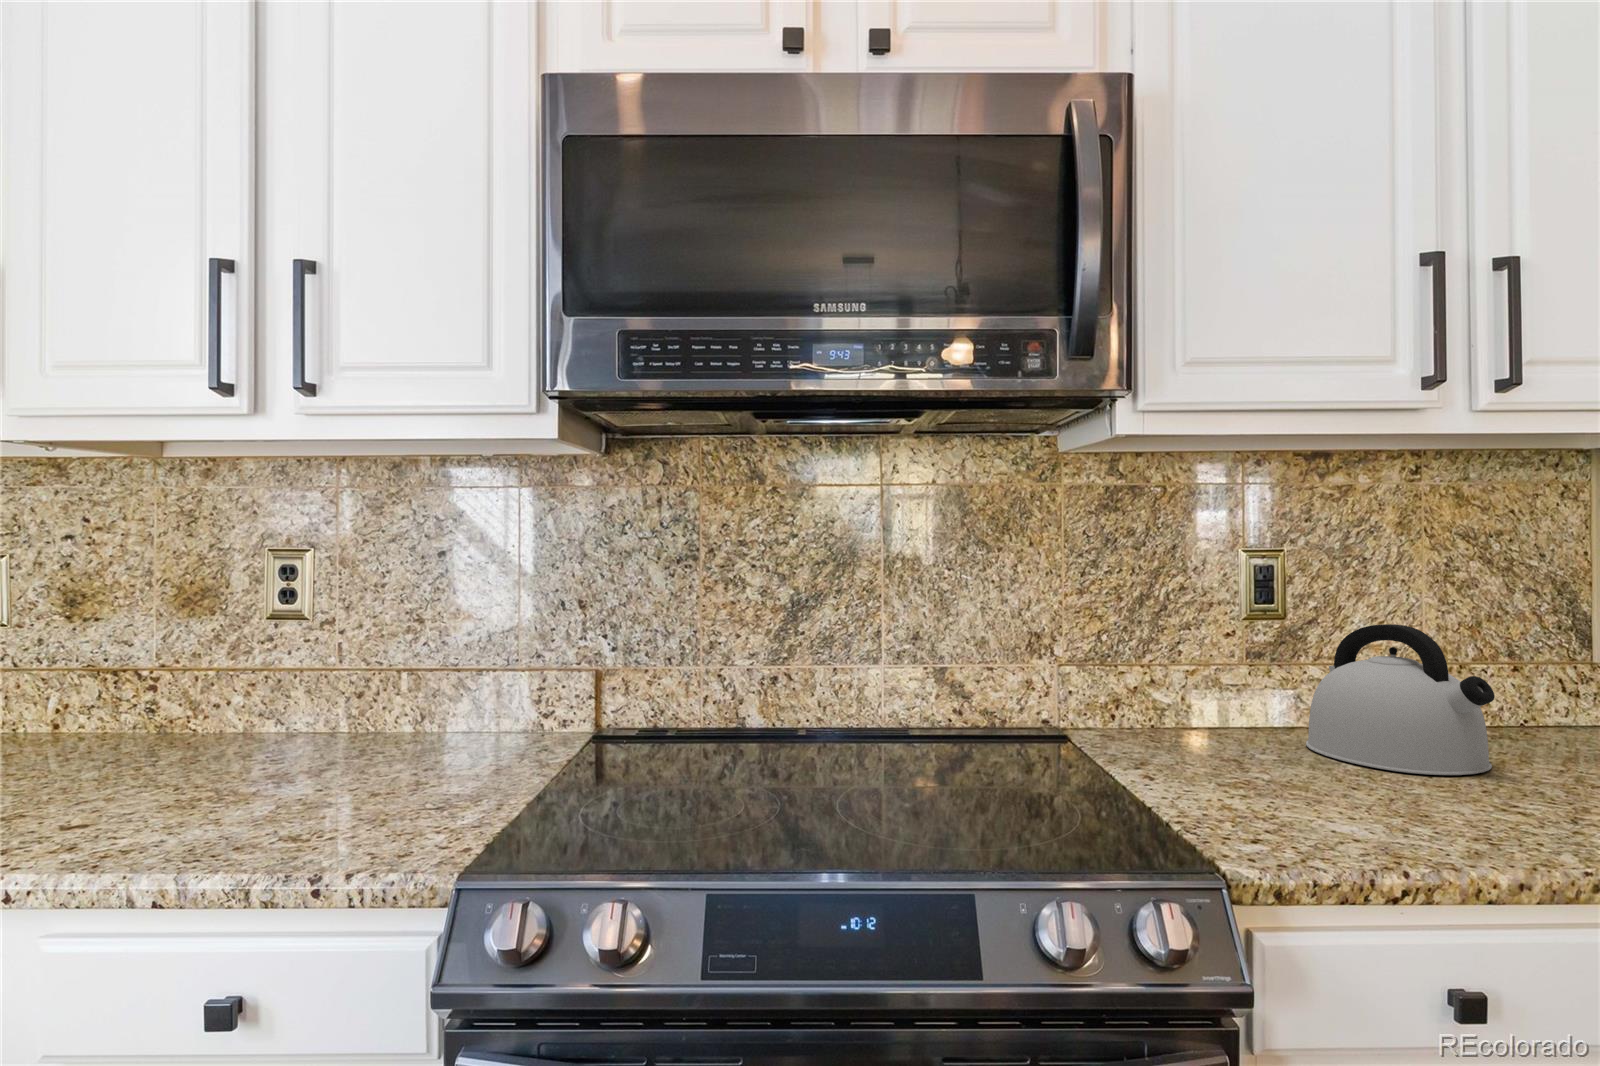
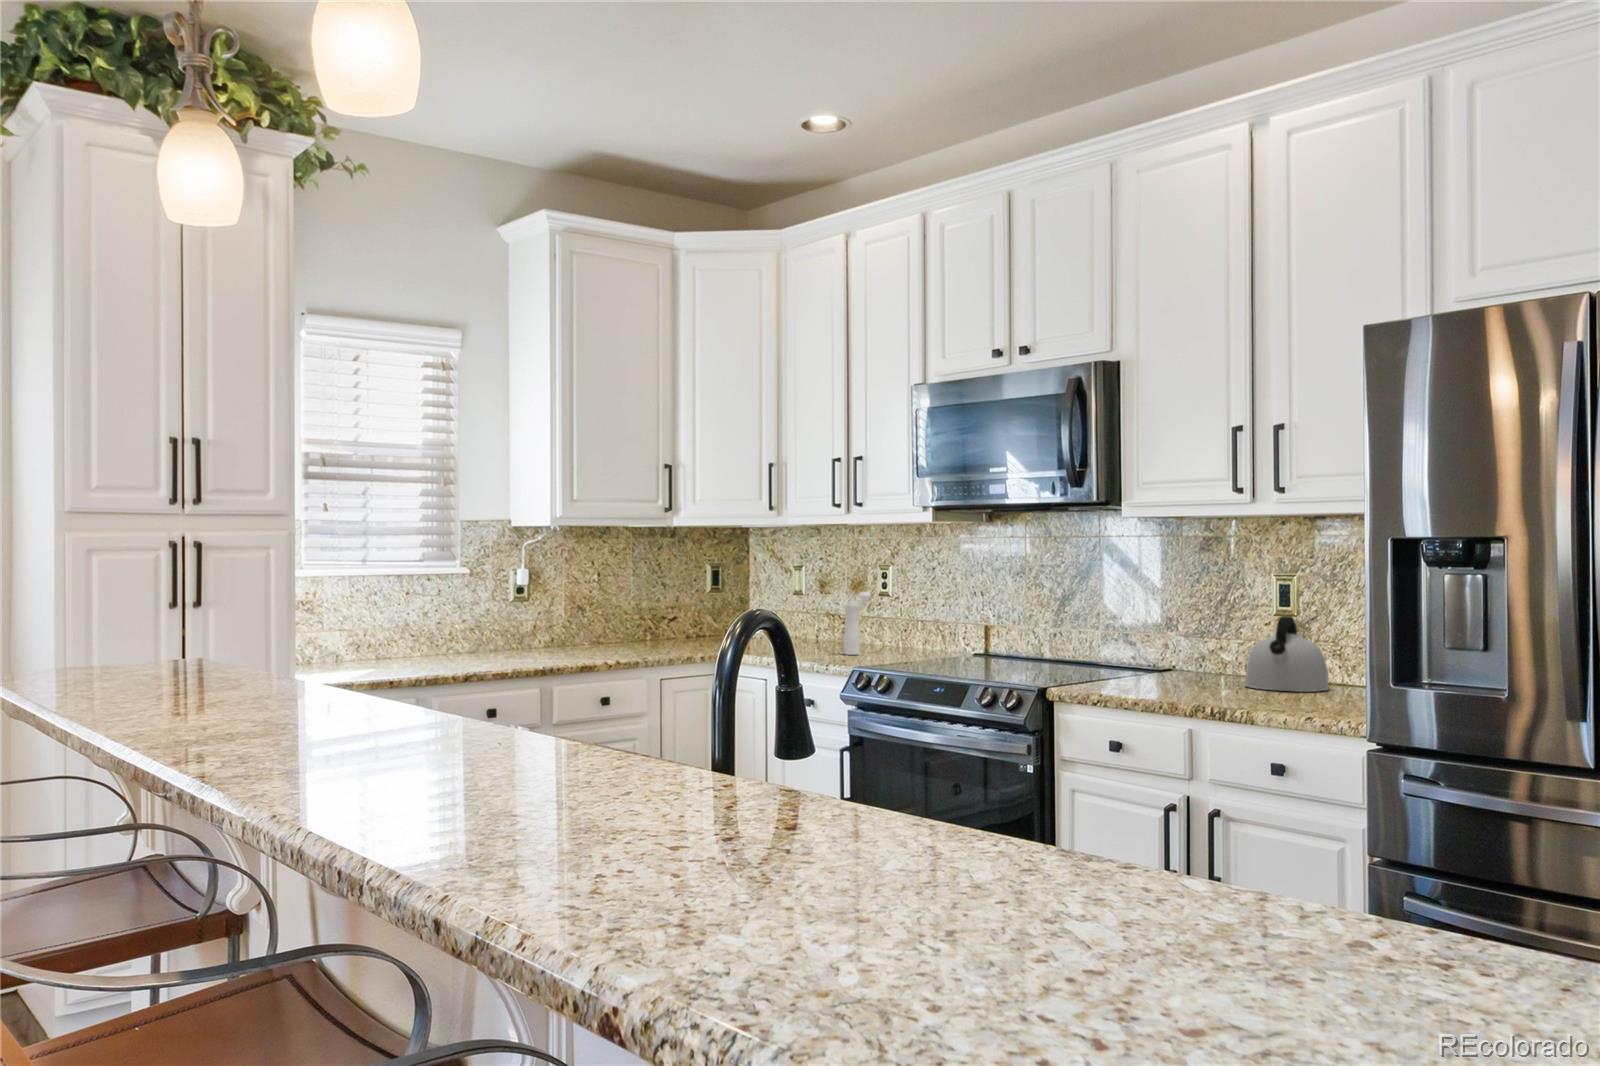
pepper mill: none [269,619,329,817] -> present [844,592,871,655]

